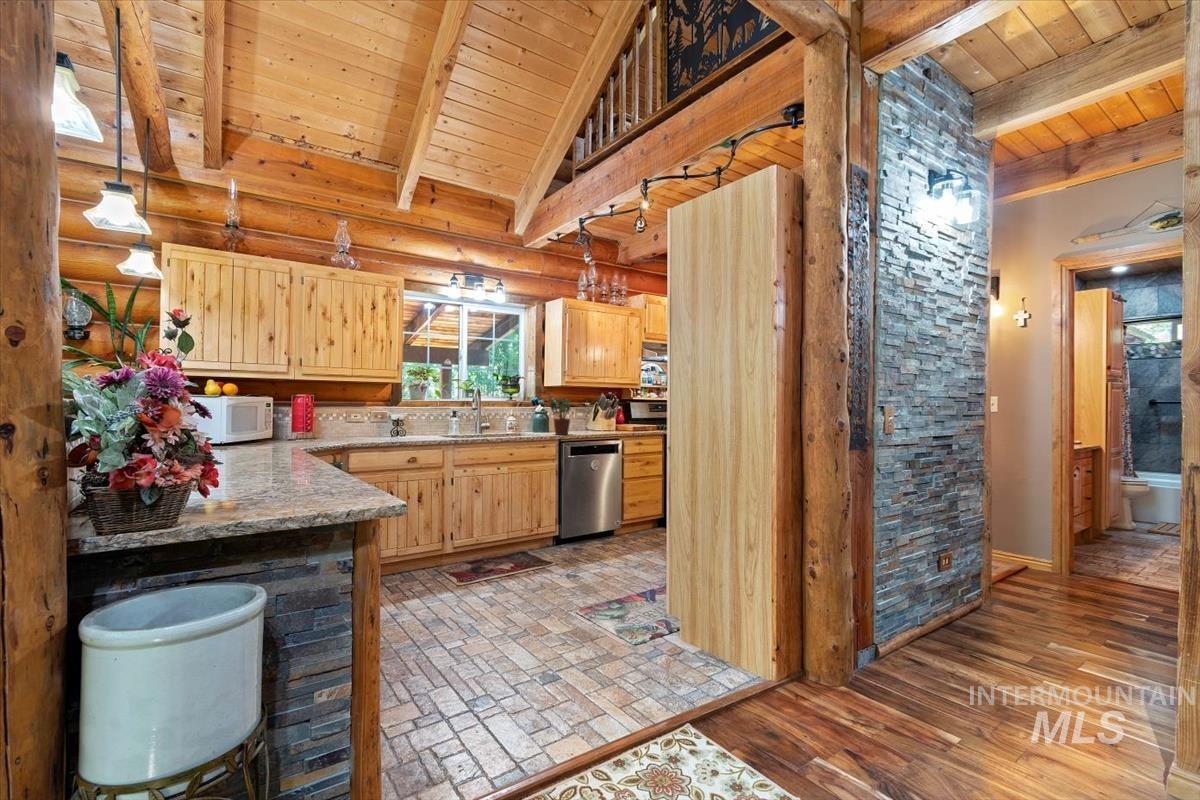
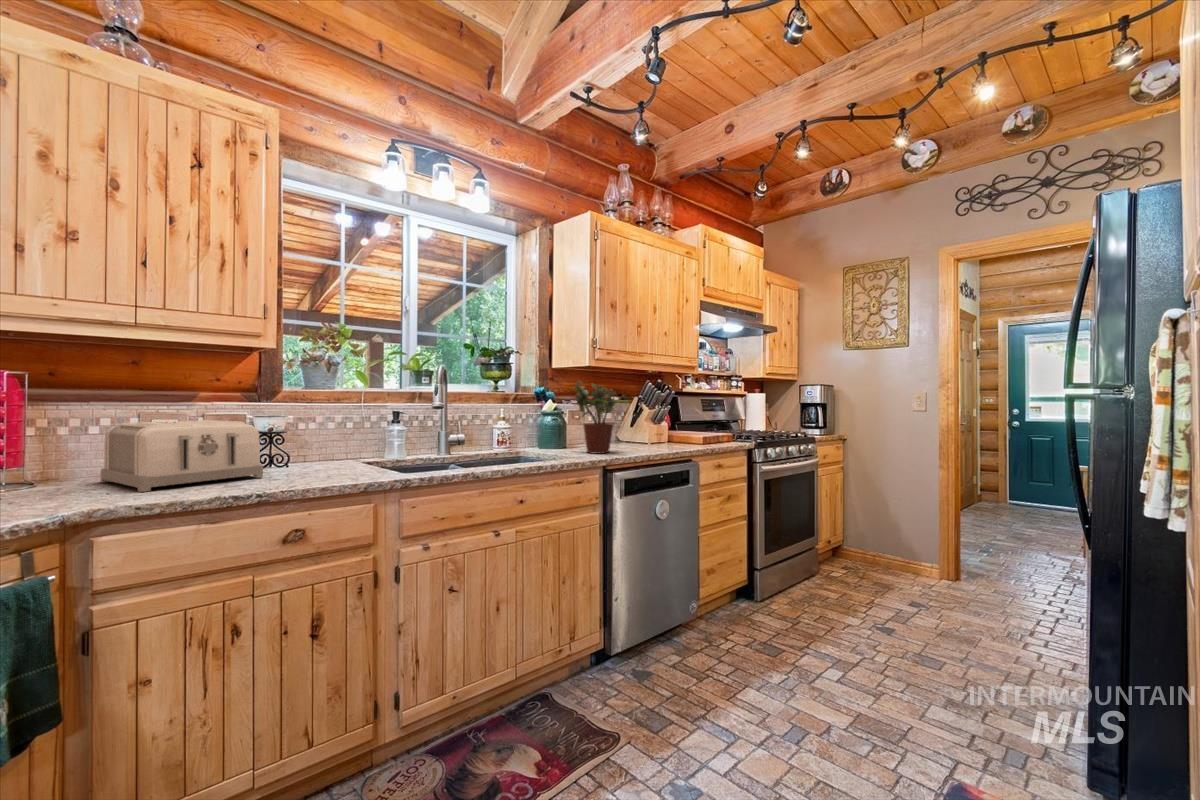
toaster: none [338,414,398,441] -> present [100,420,263,492]

